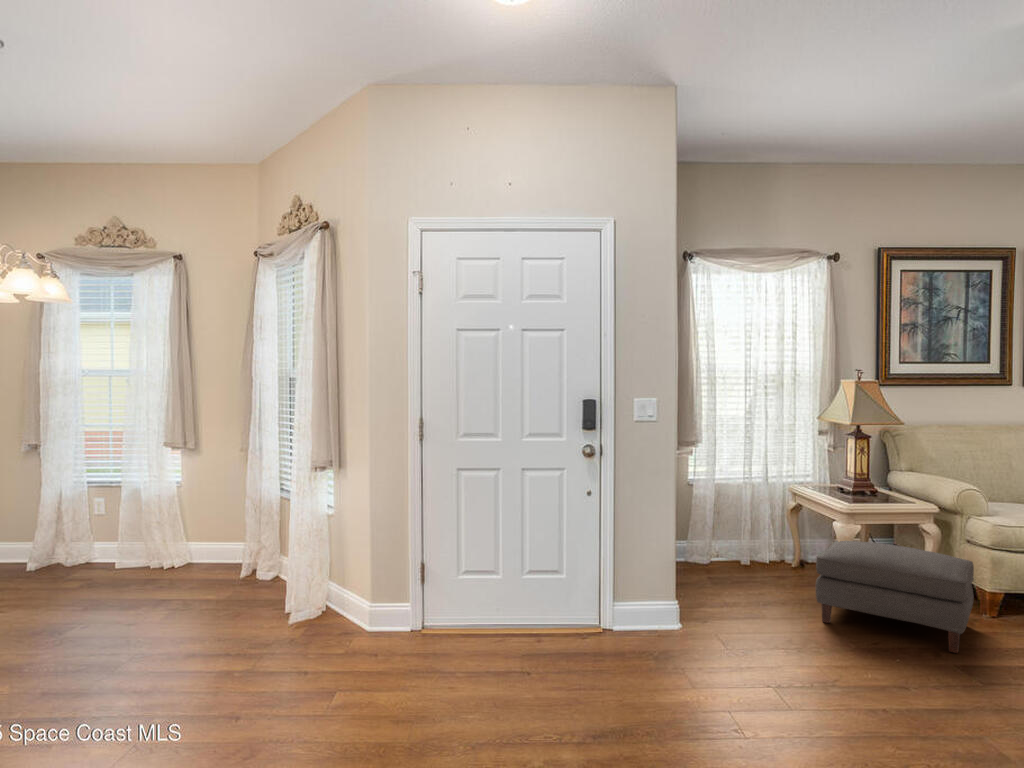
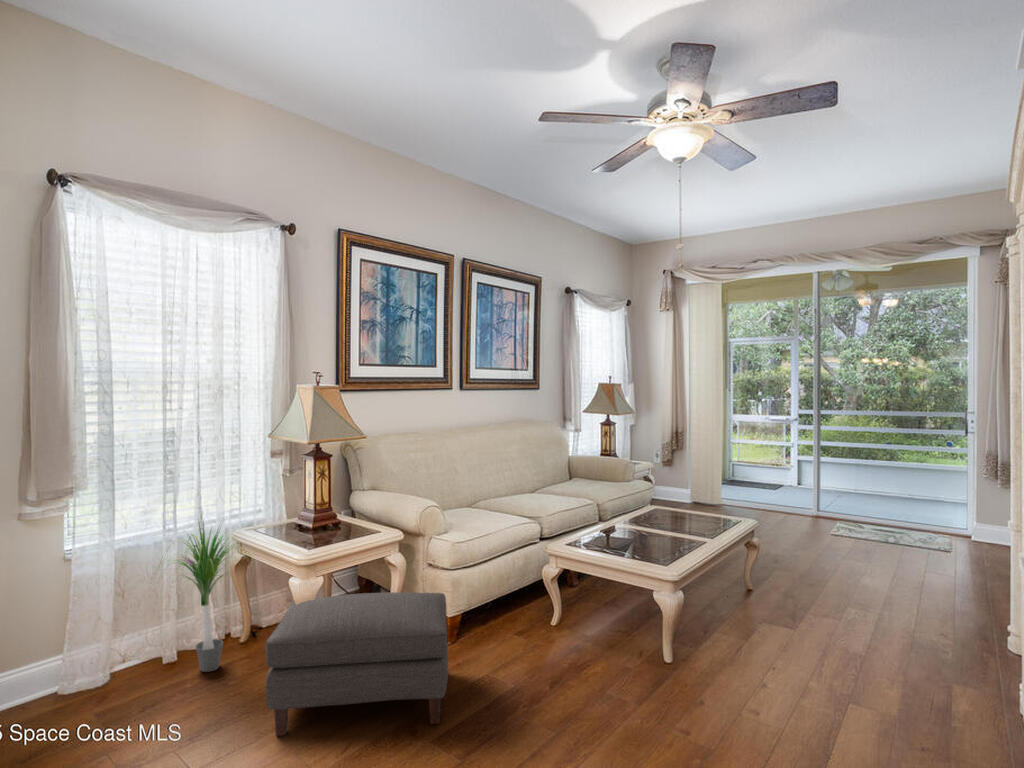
potted plant: none [735,469,810,578] -> present [160,522,246,672]

